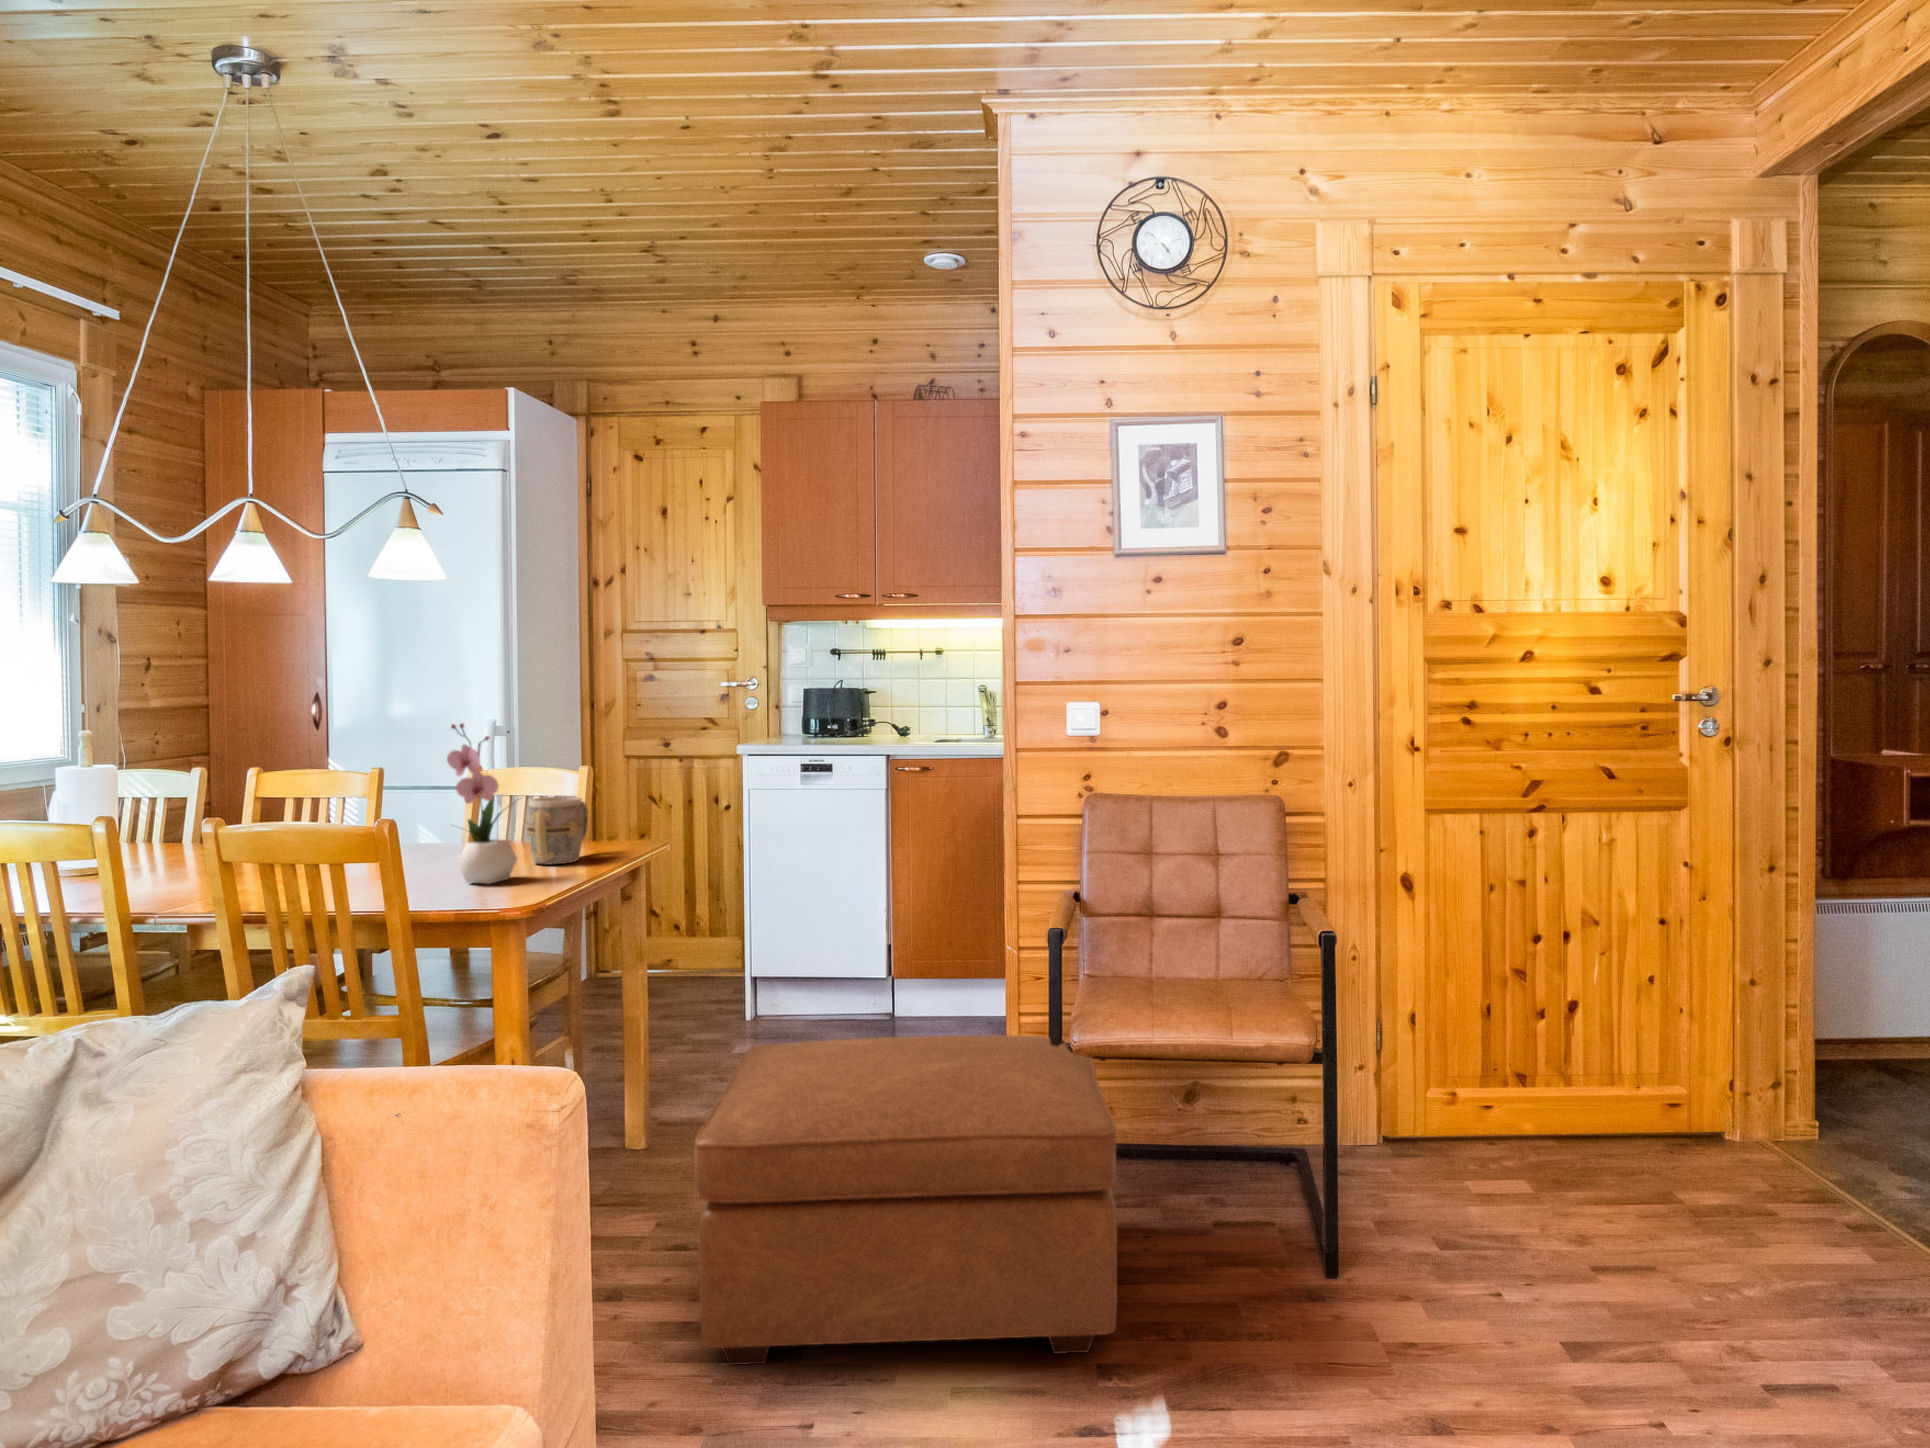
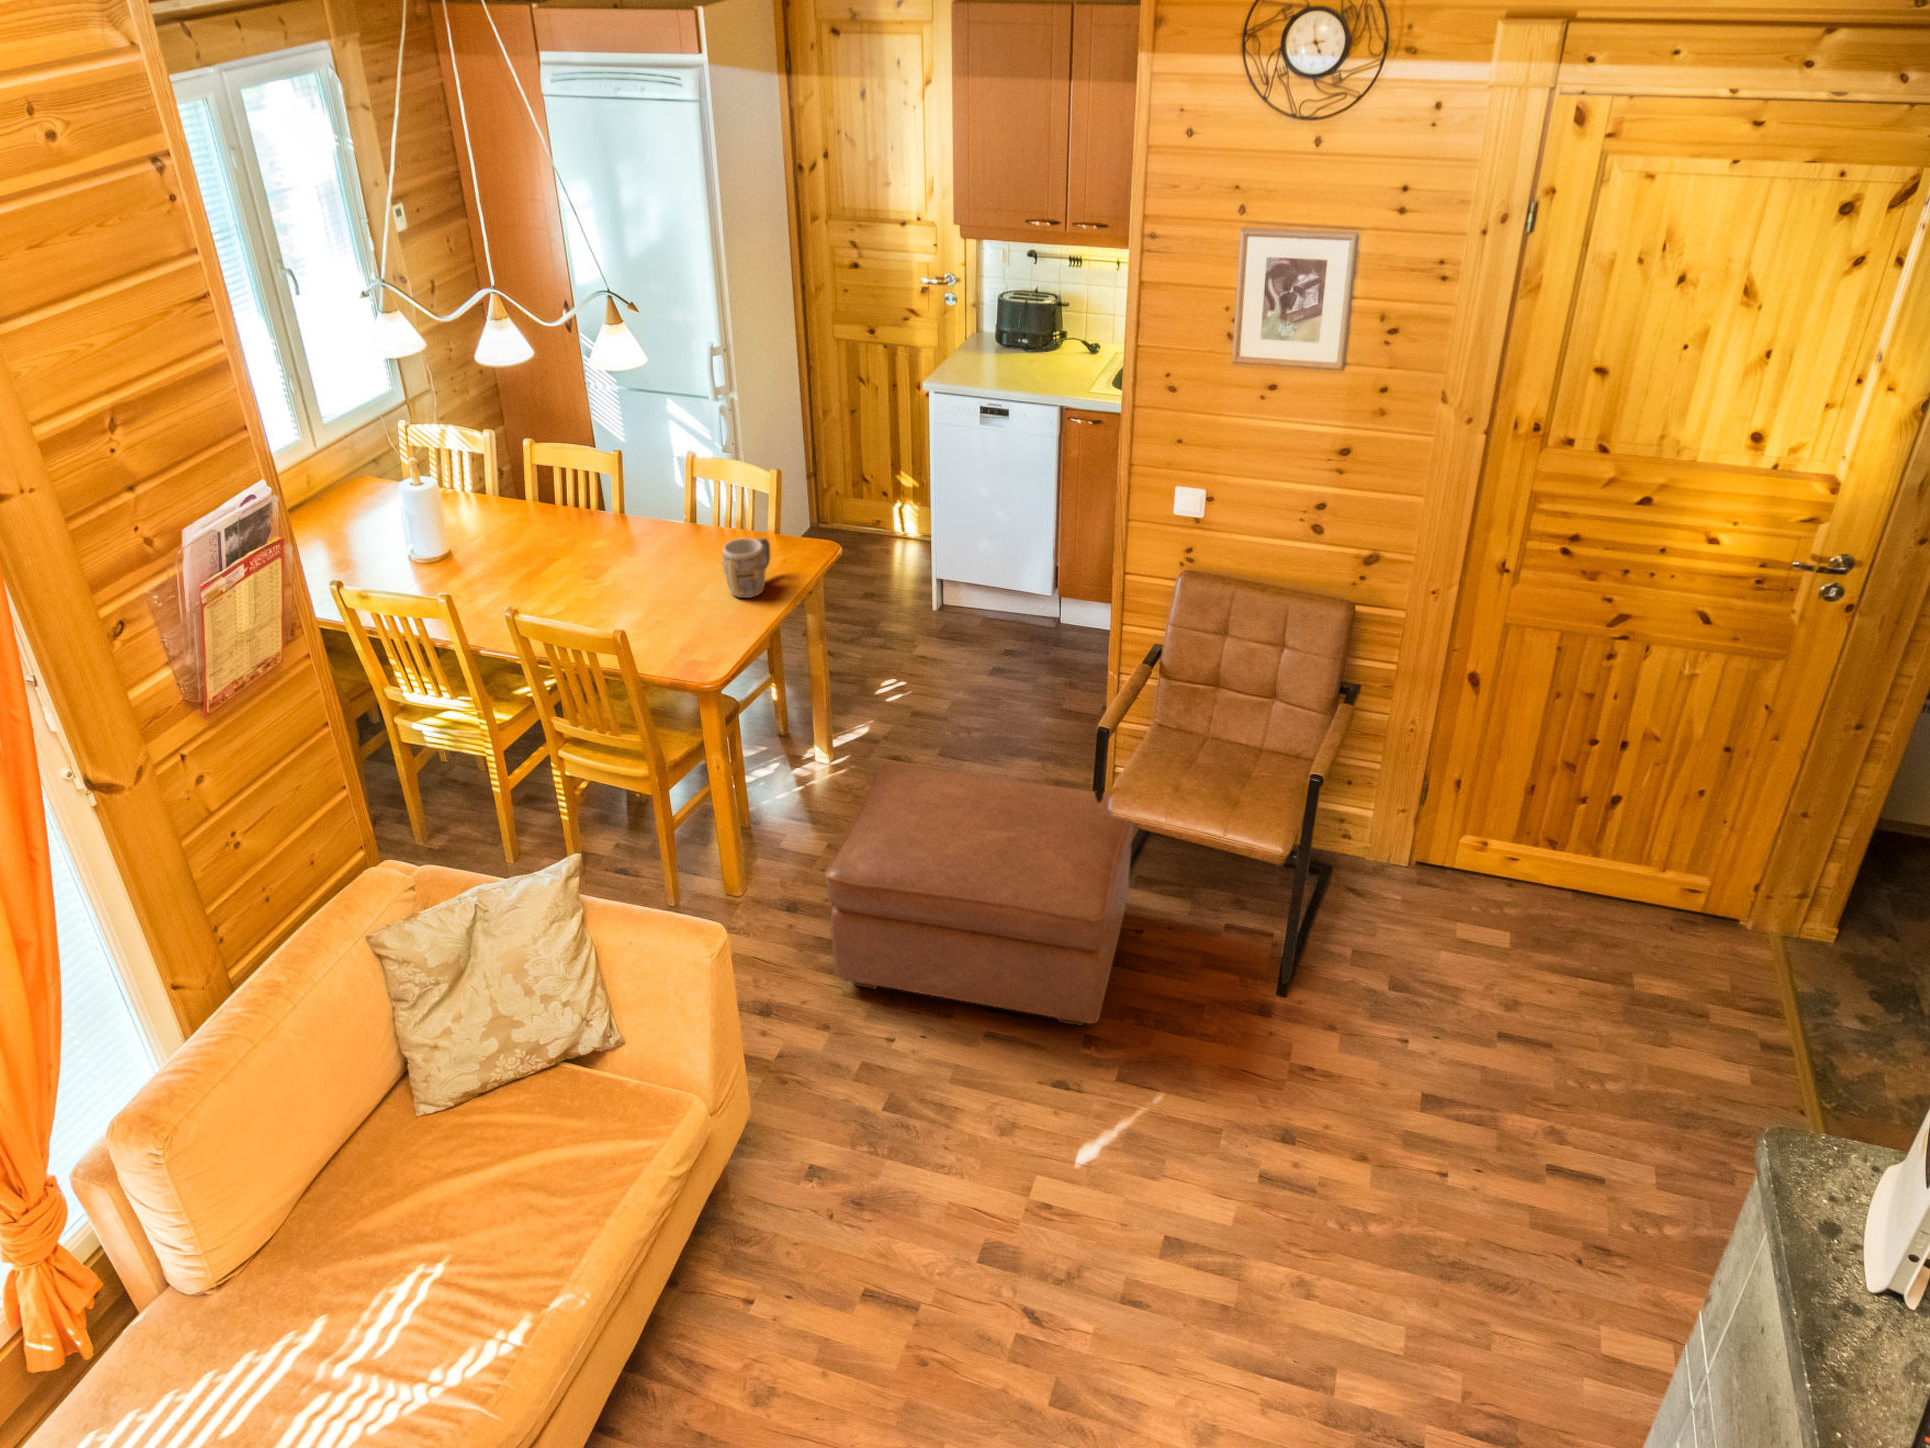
flower arrangement: present [447,723,521,884] -> none [657,521,715,633]

